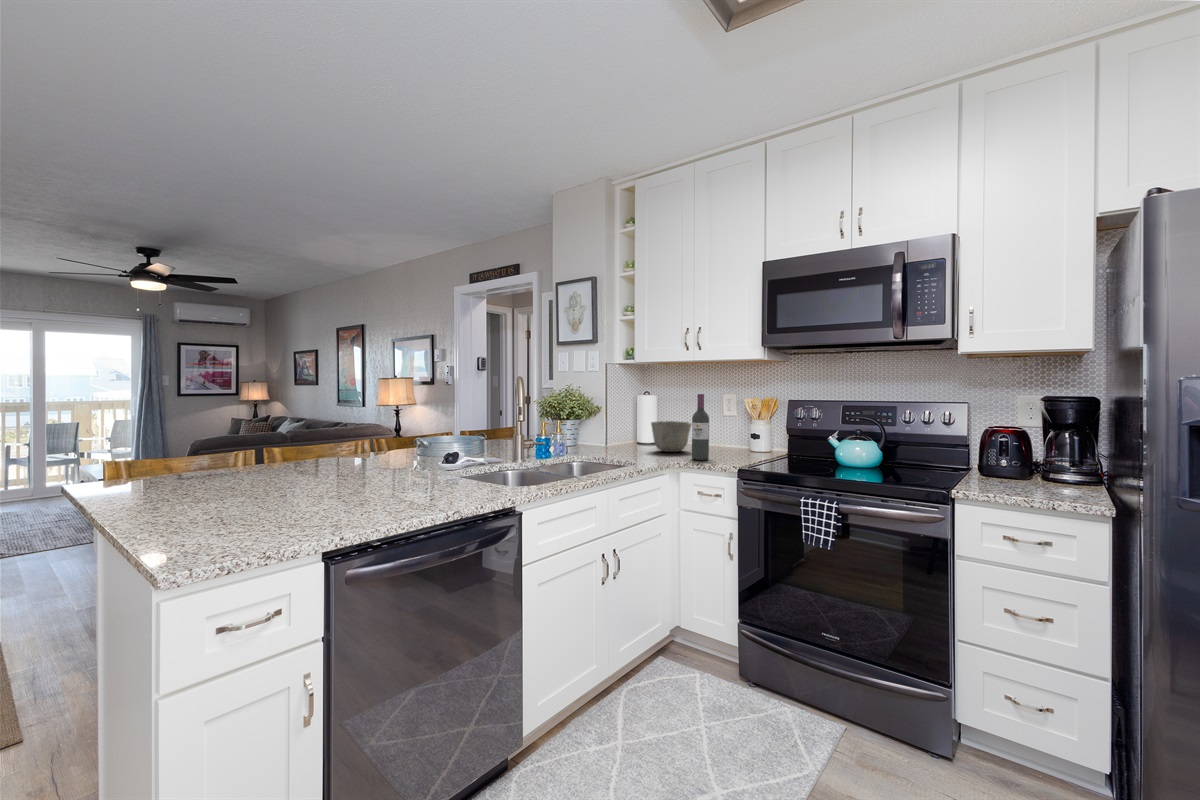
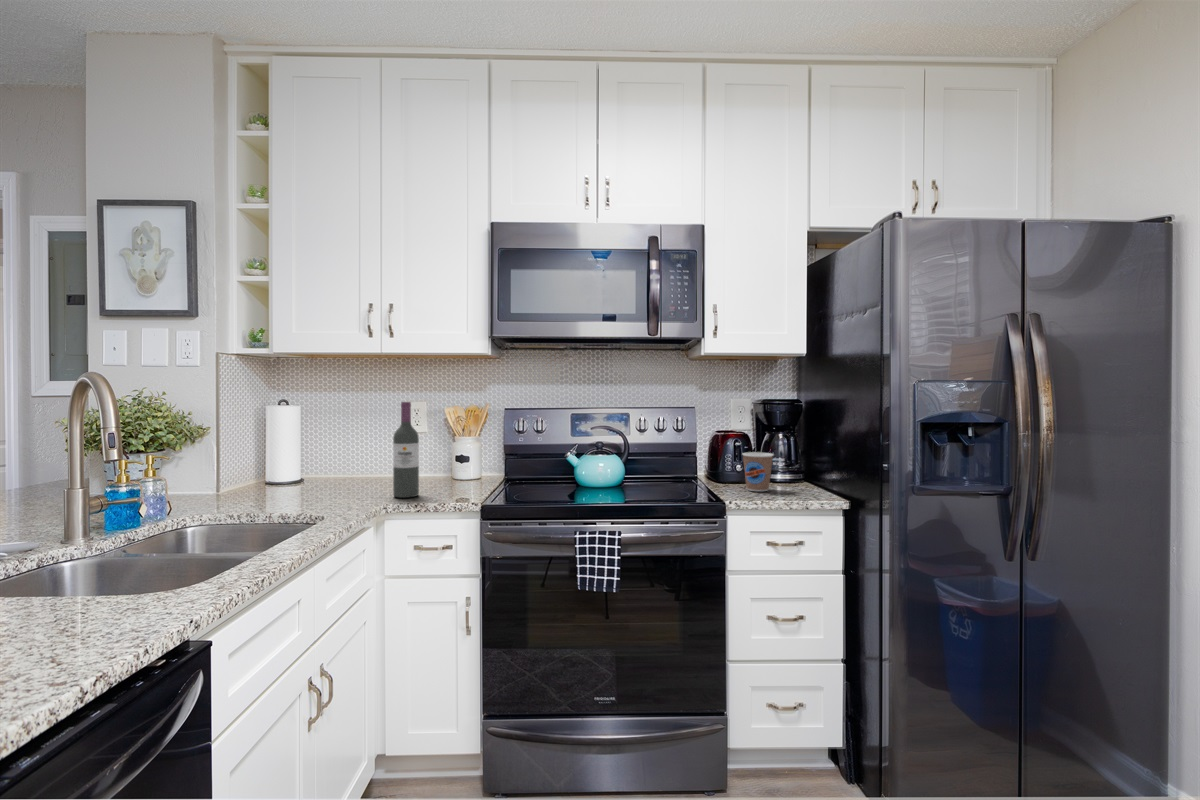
ceramic bowl: present [651,421,691,452] -> none [311,442,377,490]
coffee cup: none [994,448,1032,487] -> present [743,452,773,491]

